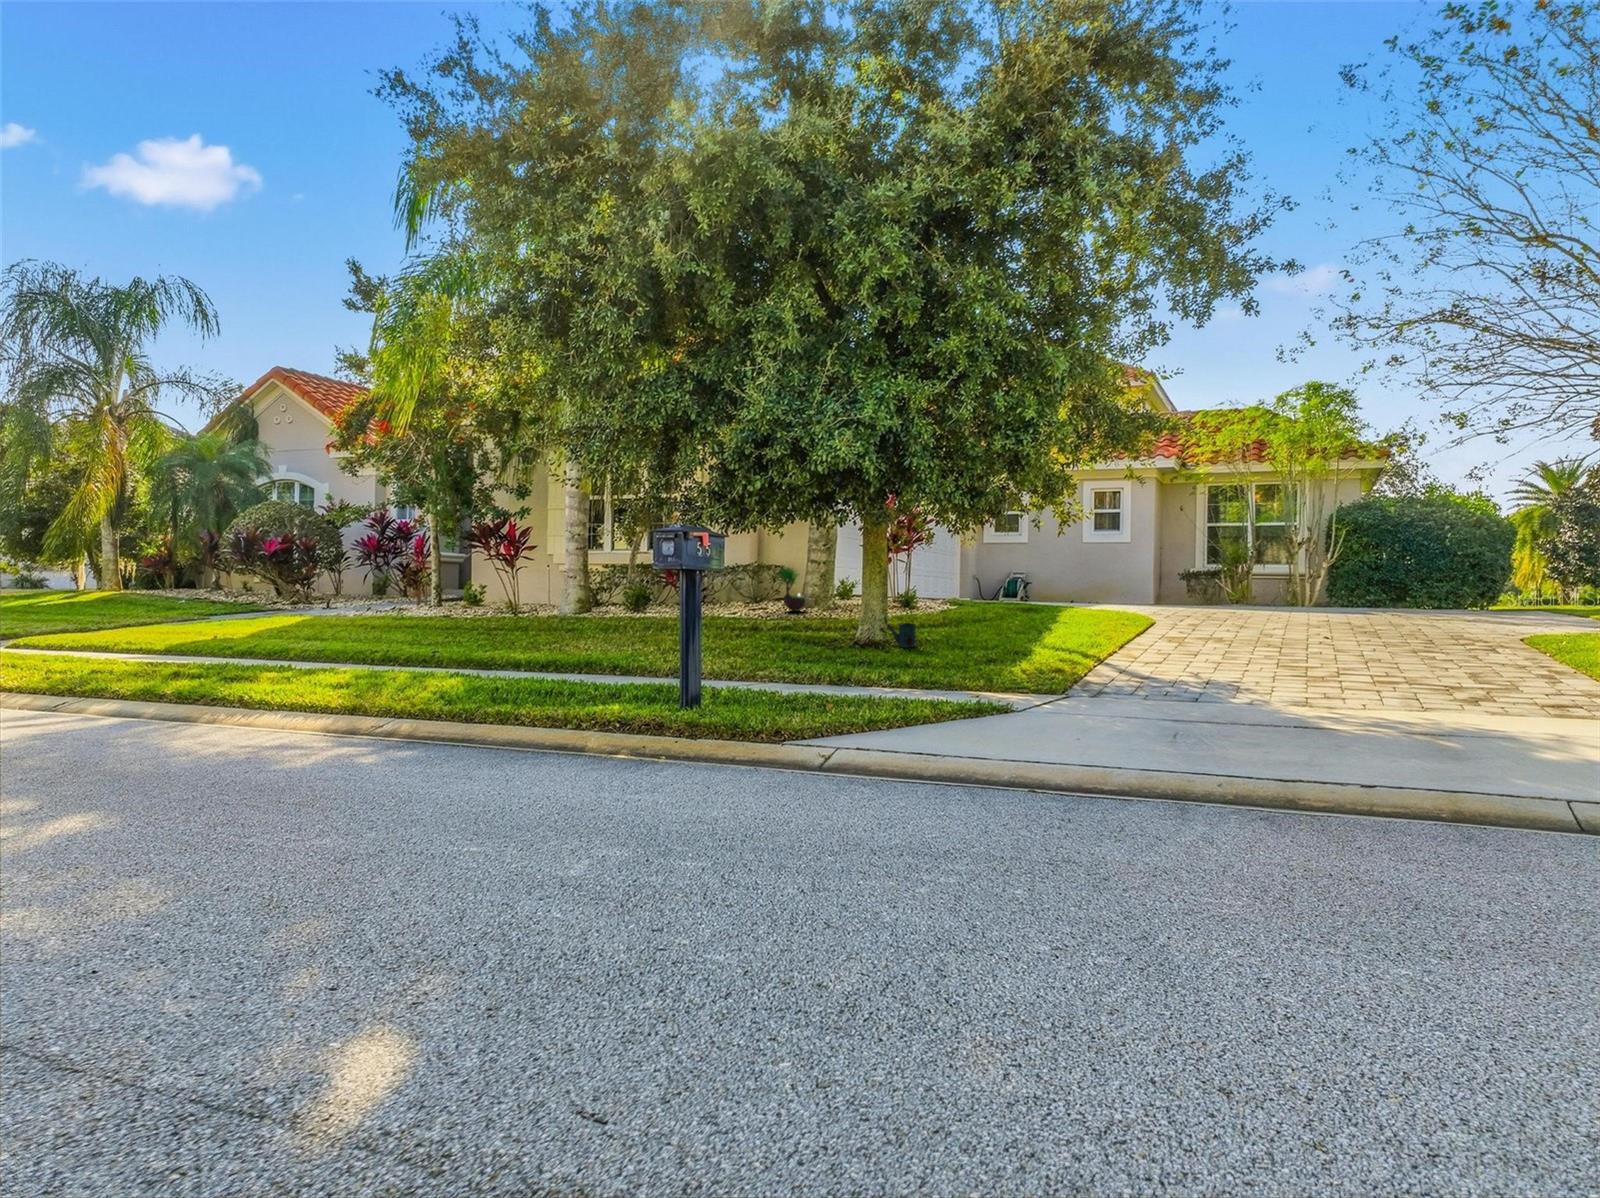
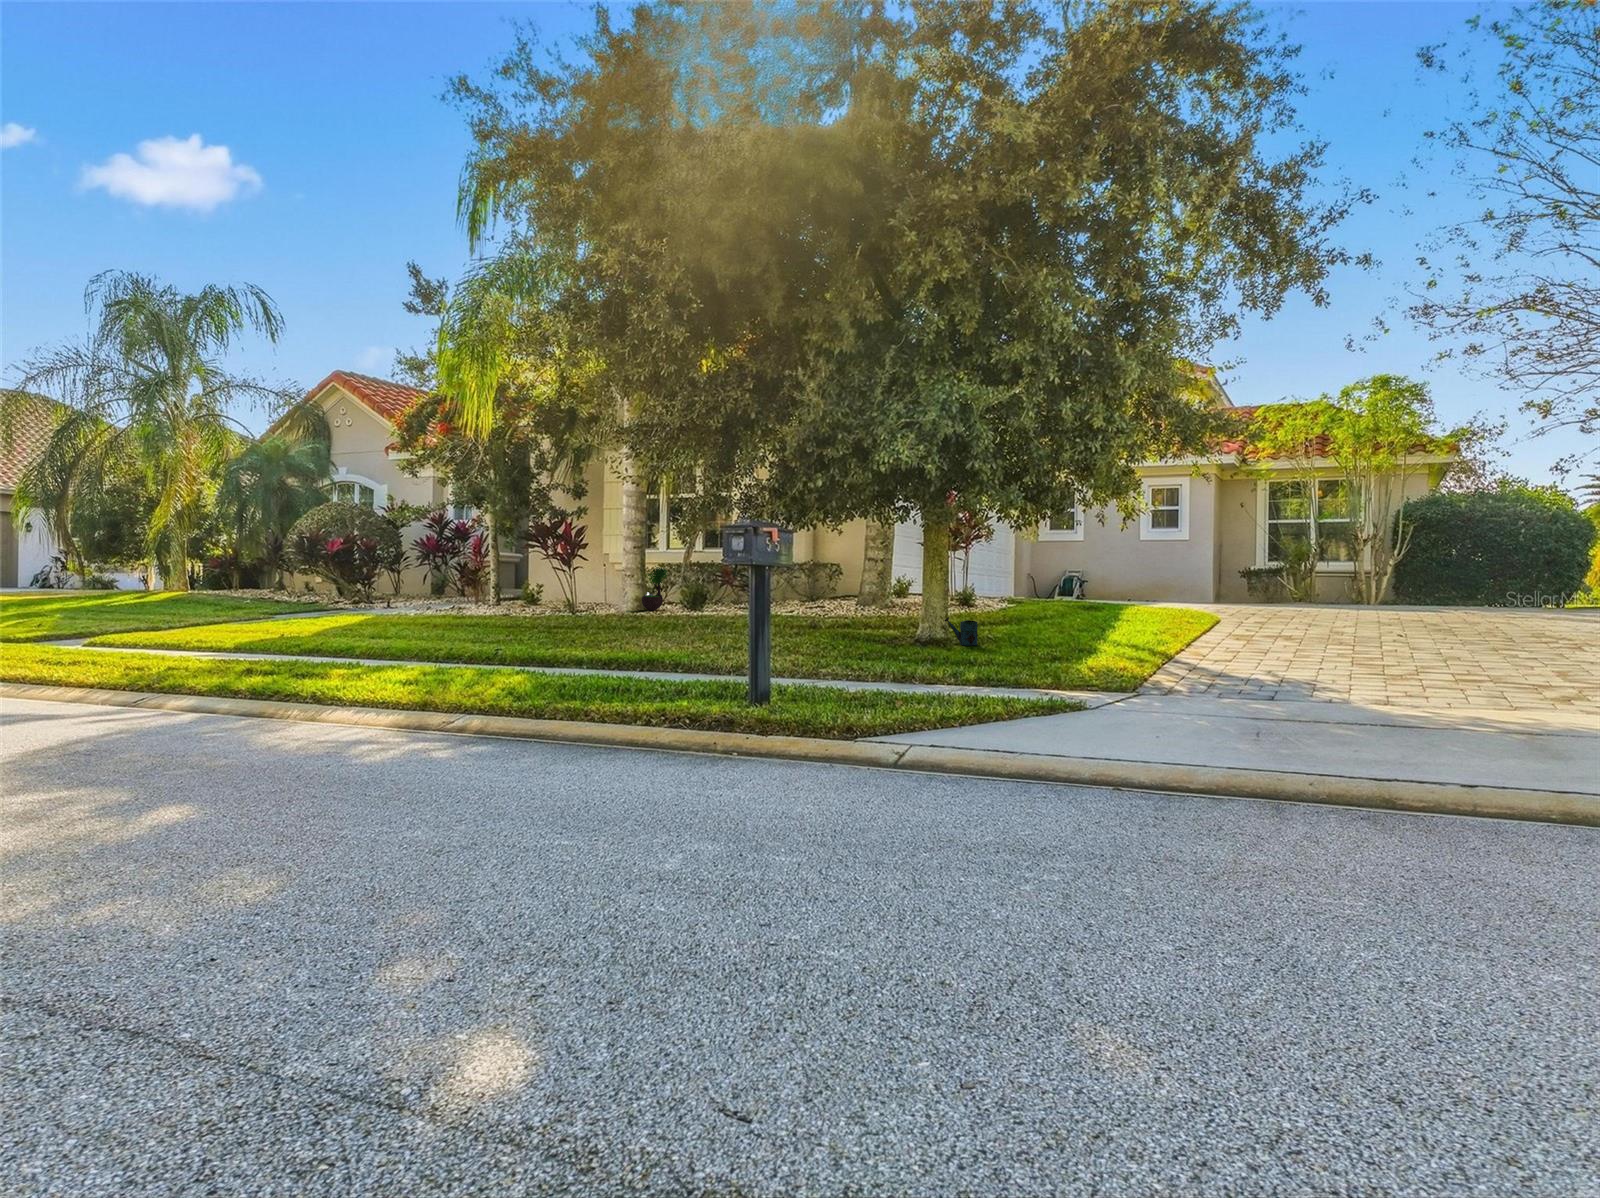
potted tree: present [777,566,806,611] -> present [642,566,668,610]

